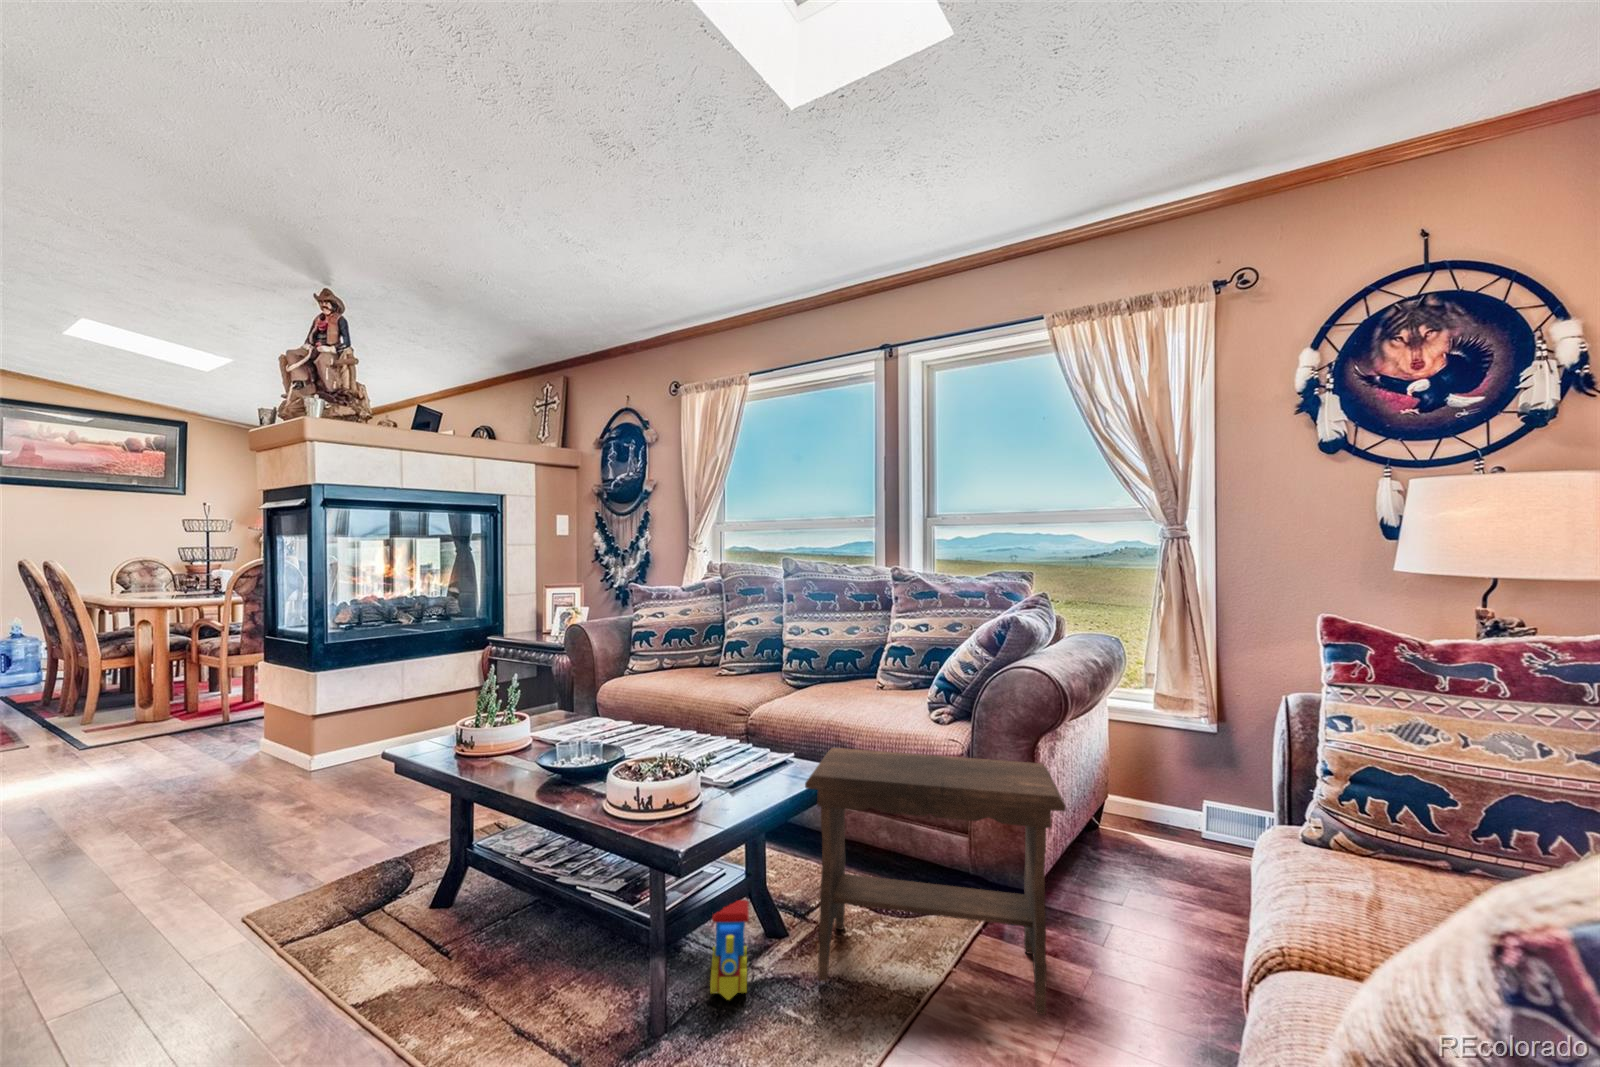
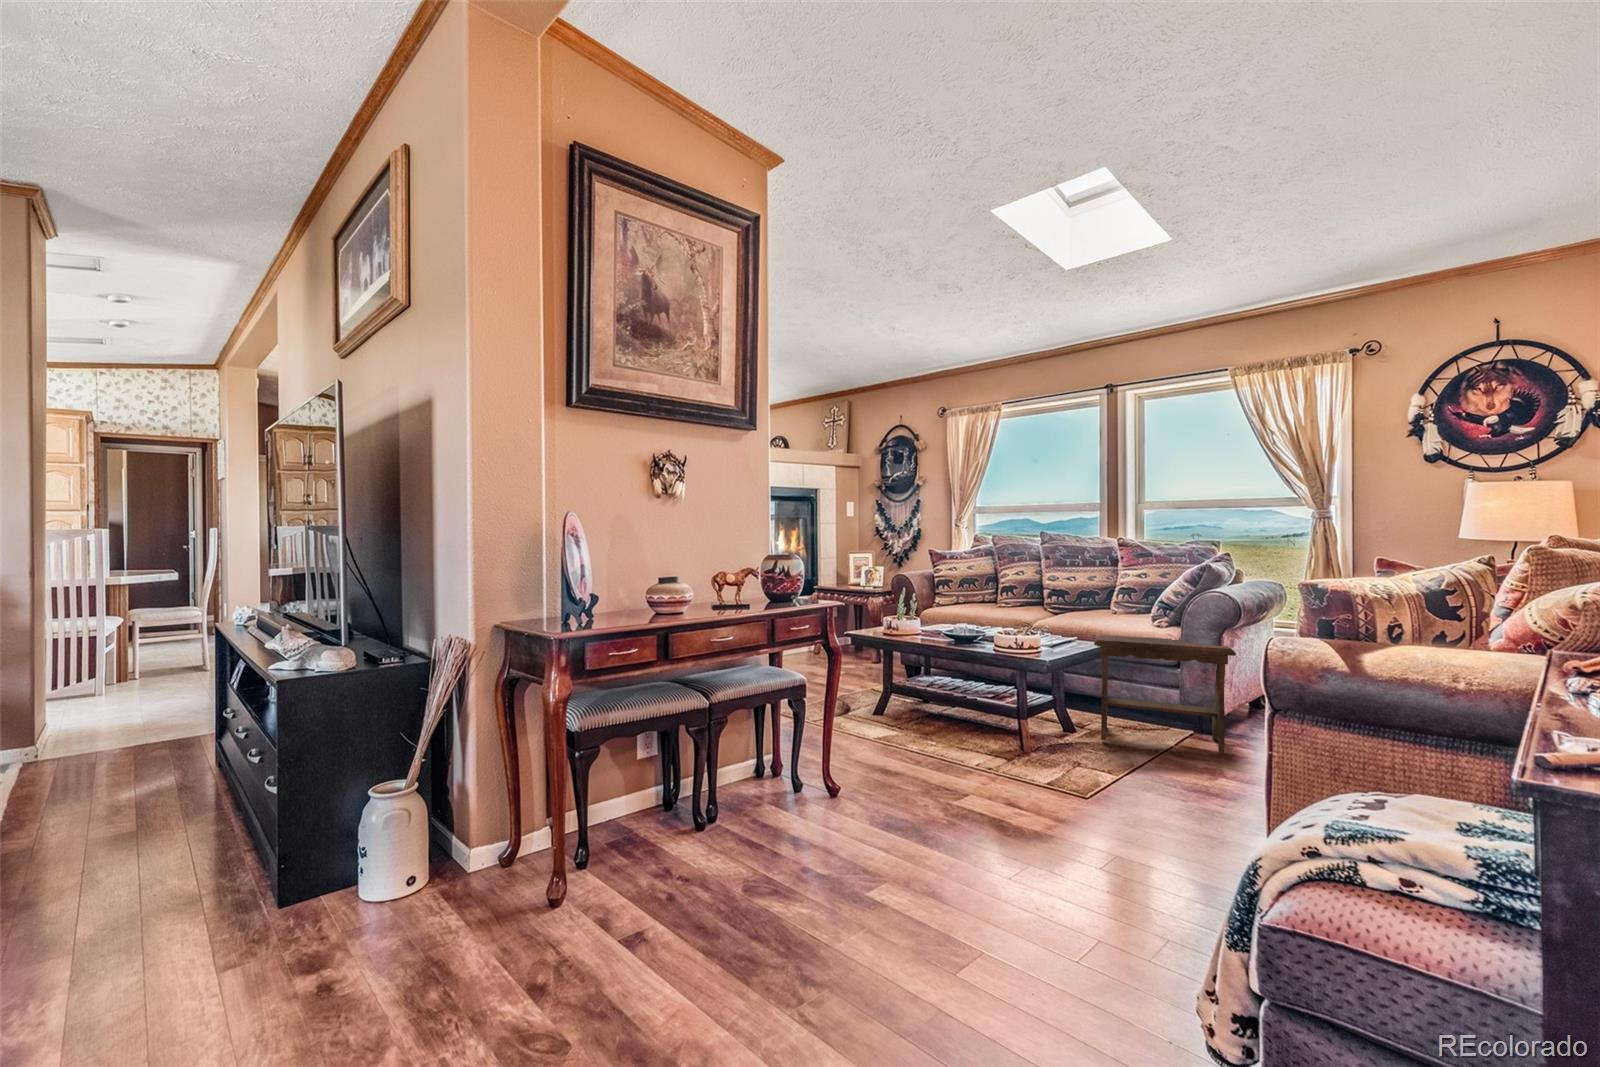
toy train: present [710,900,749,1000] -> none [1041,704,1067,741]

